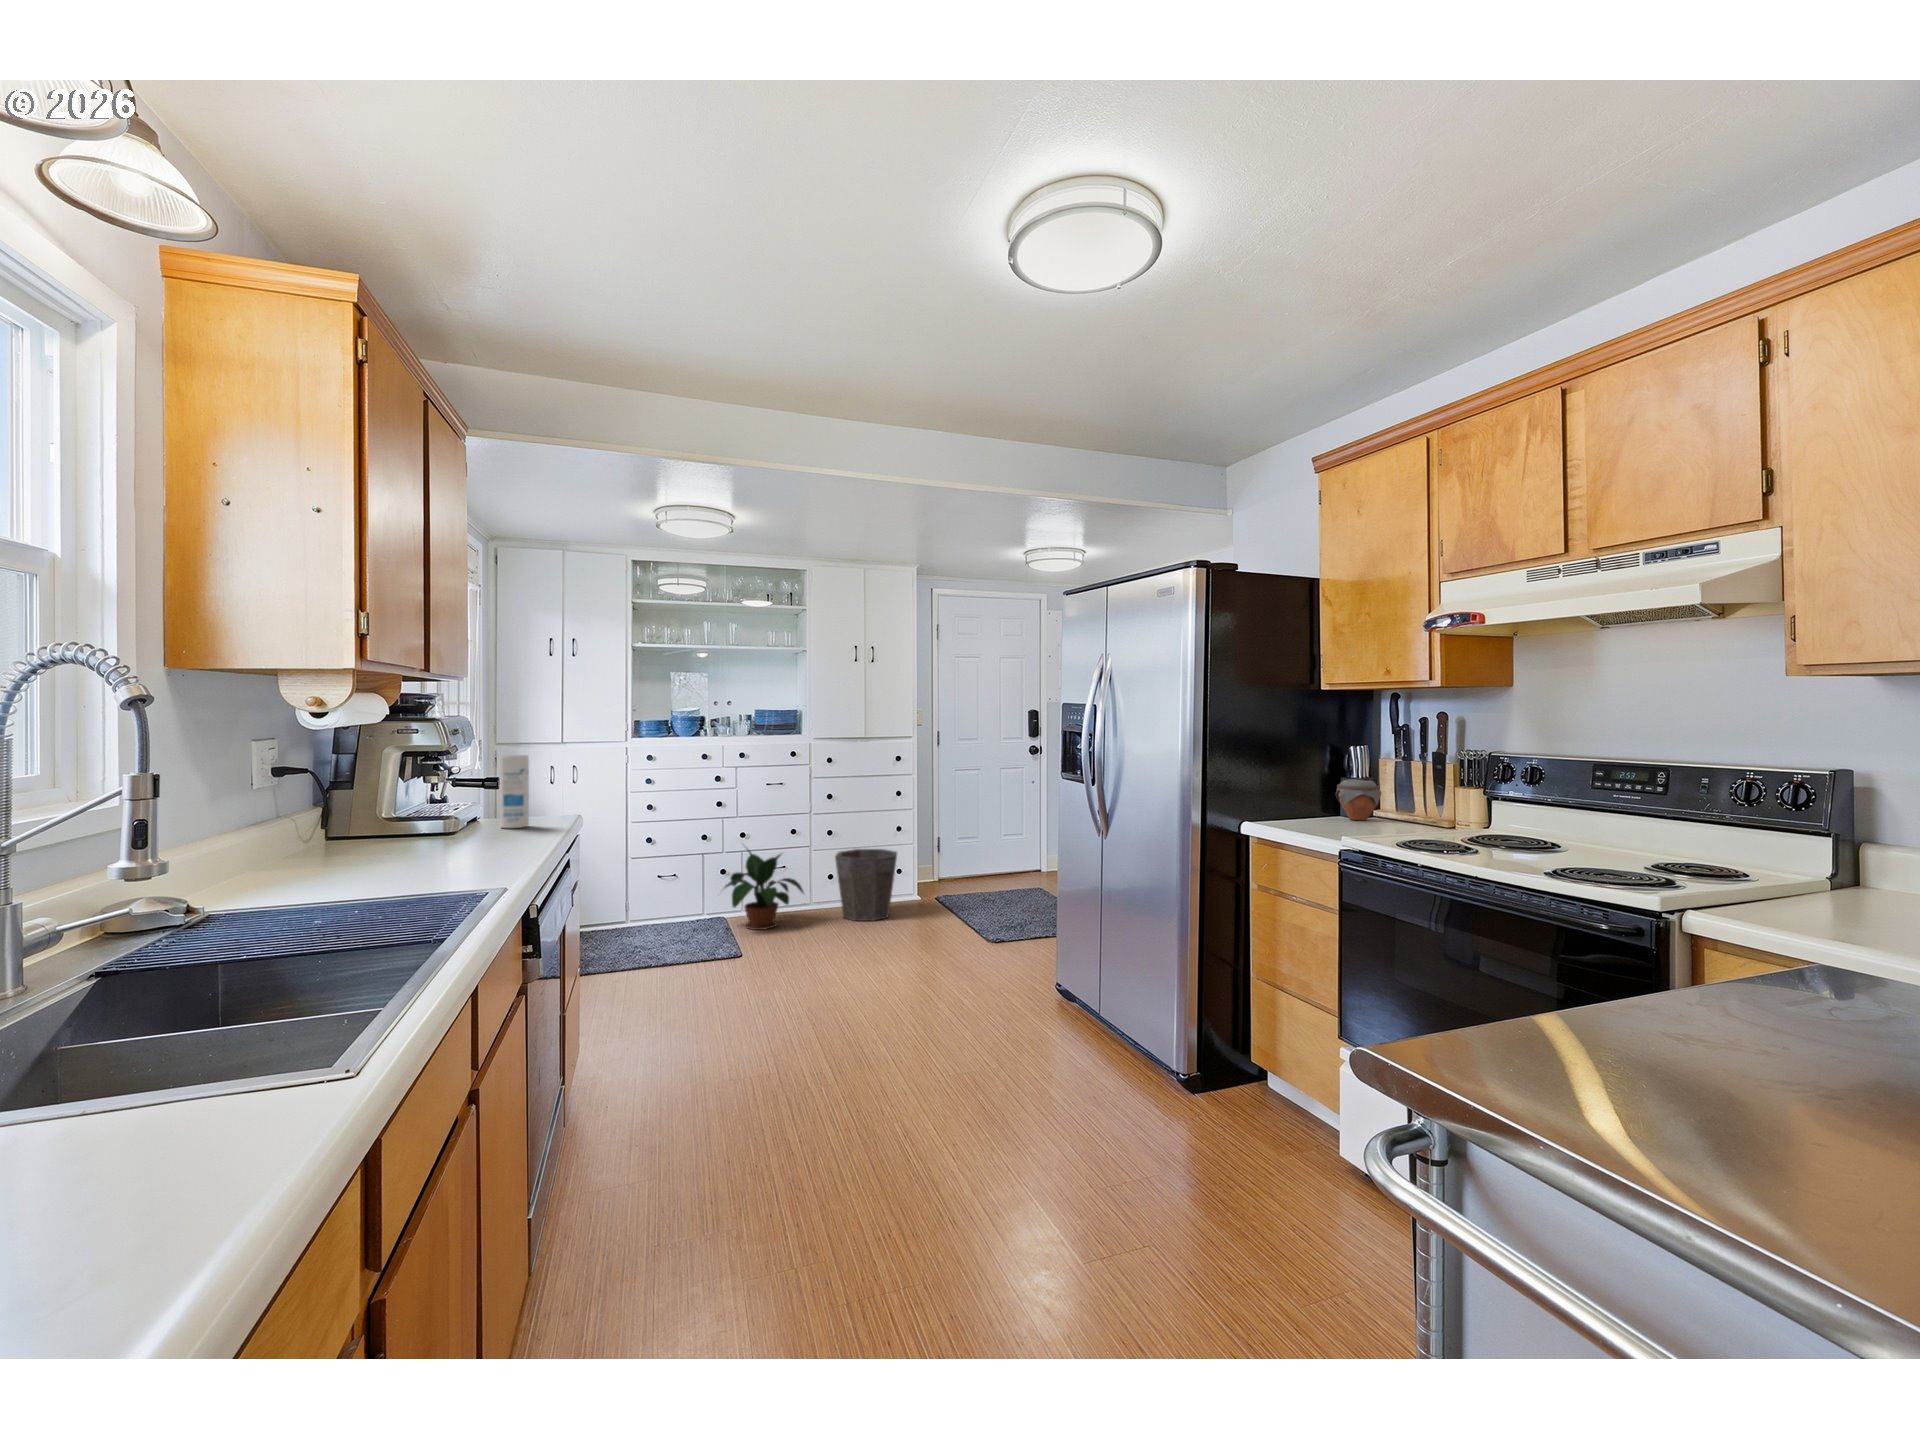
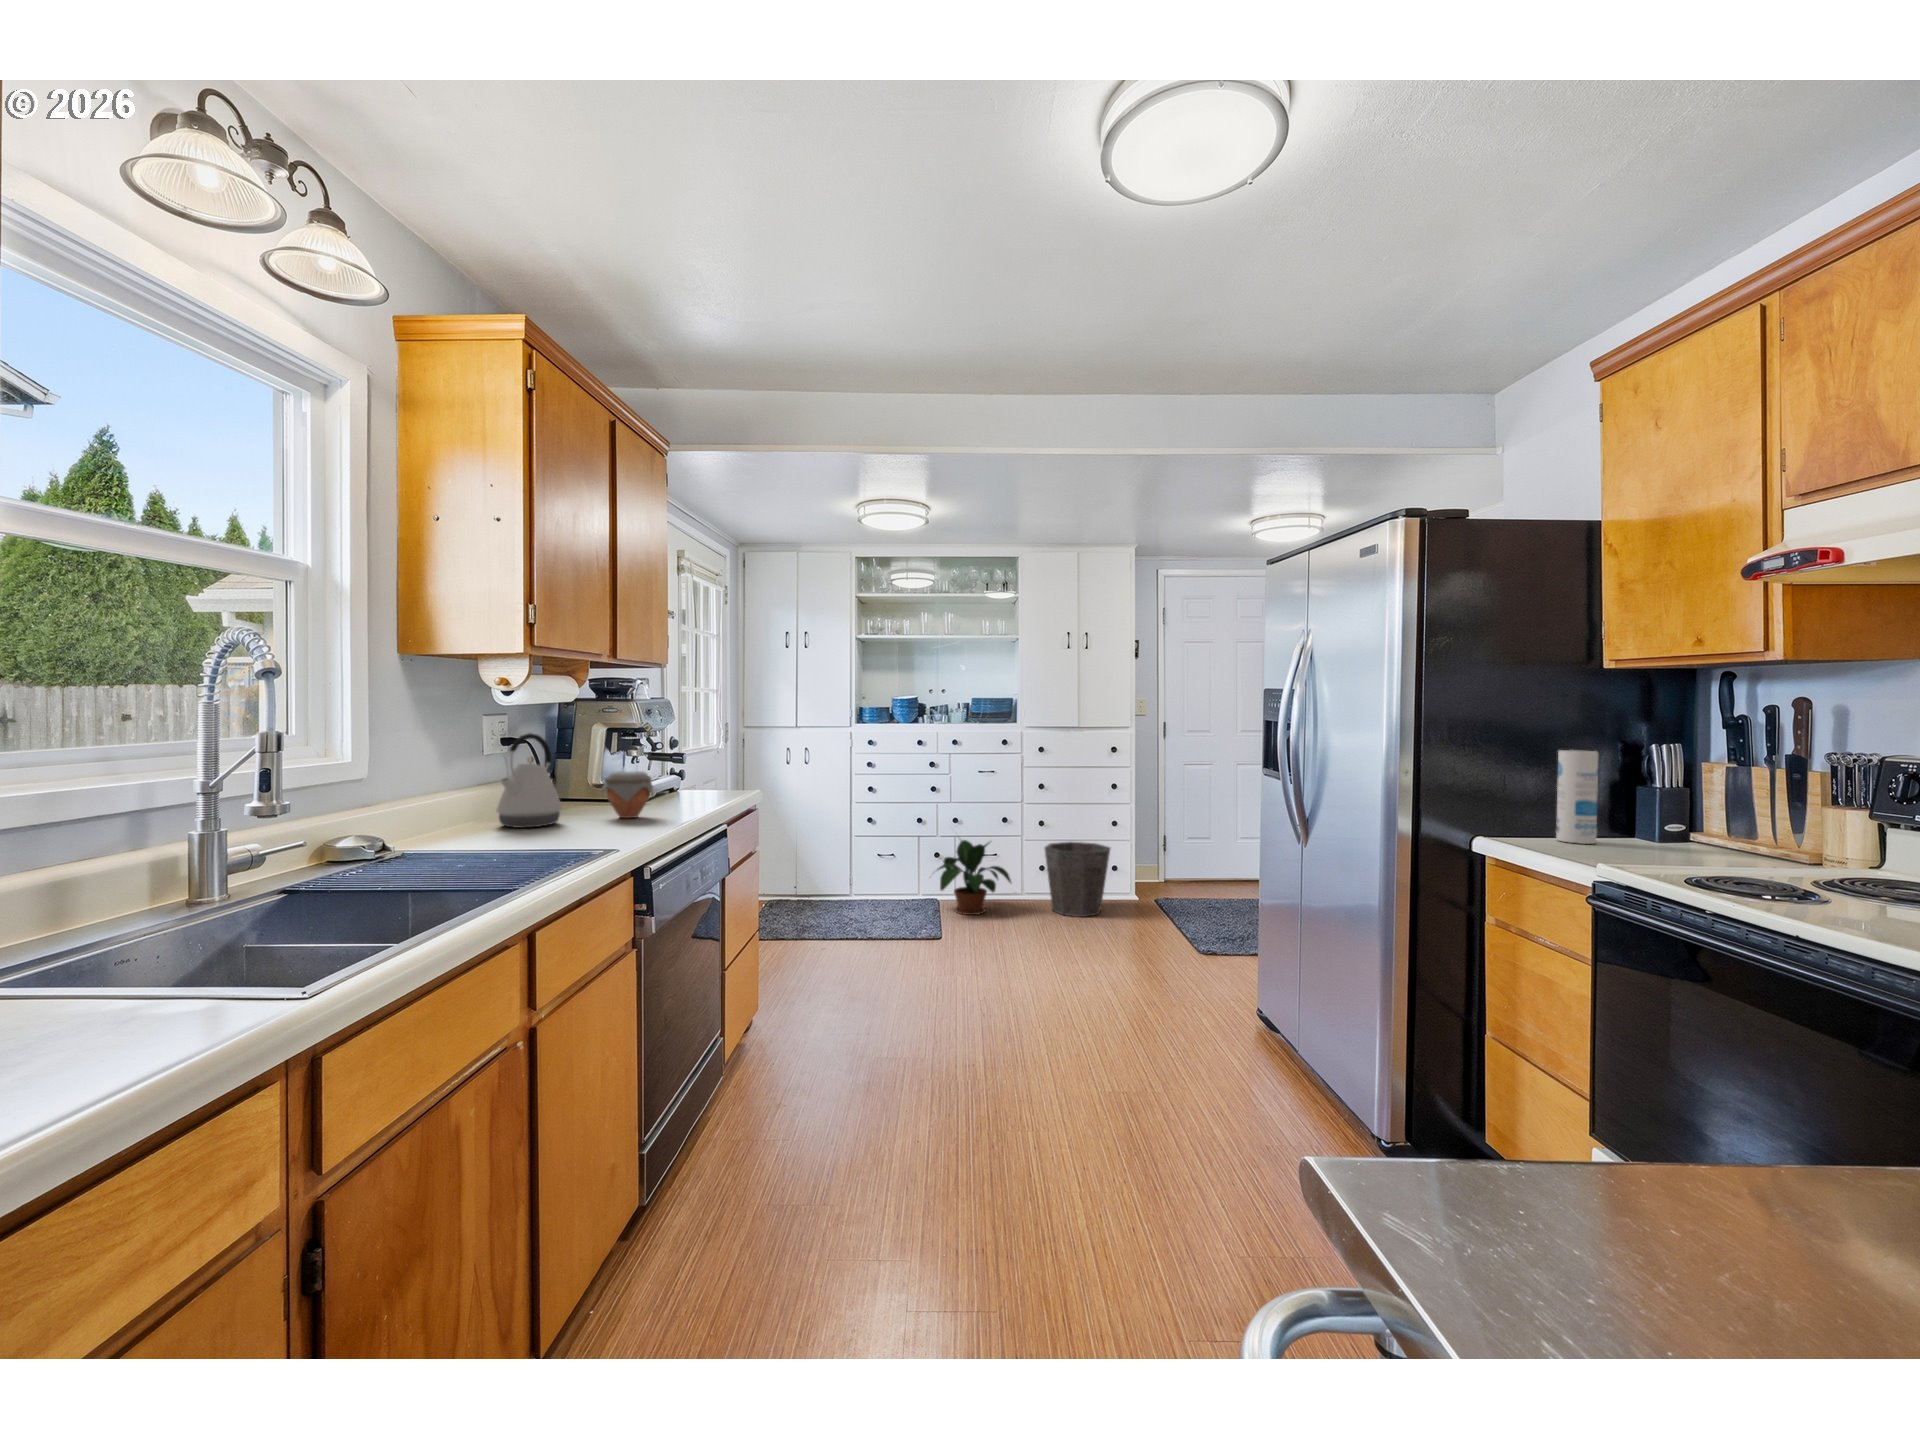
canister: present [500,755,529,828] -> present [1556,750,1598,844]
kettle: none [299,763,382,873] -> present [497,733,562,828]
jar: present [1335,779,1382,820] -> present [601,771,653,818]

